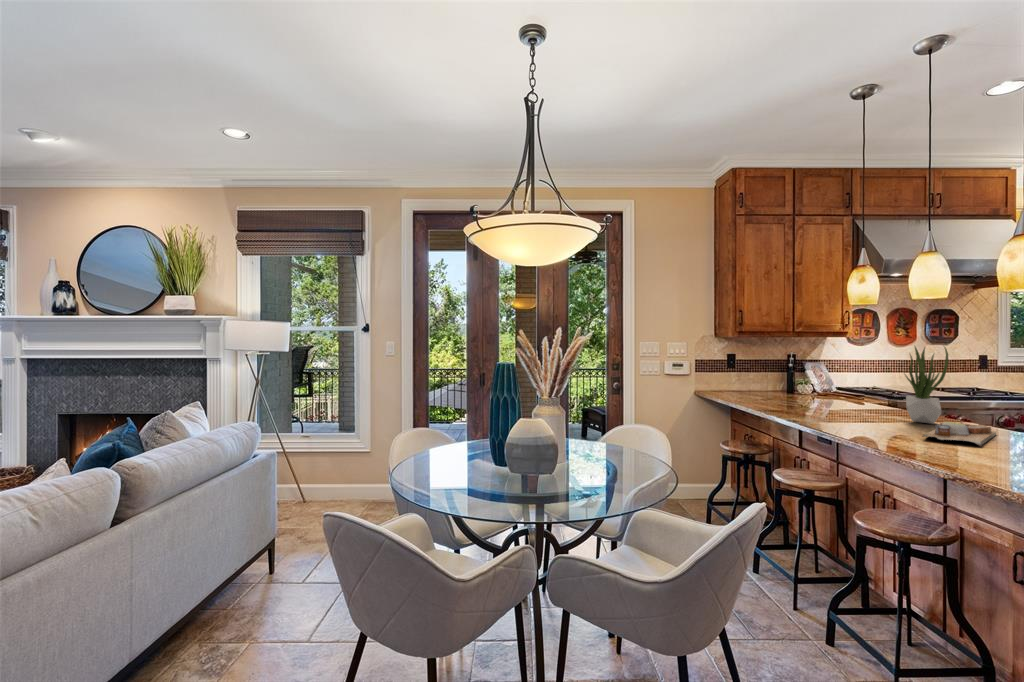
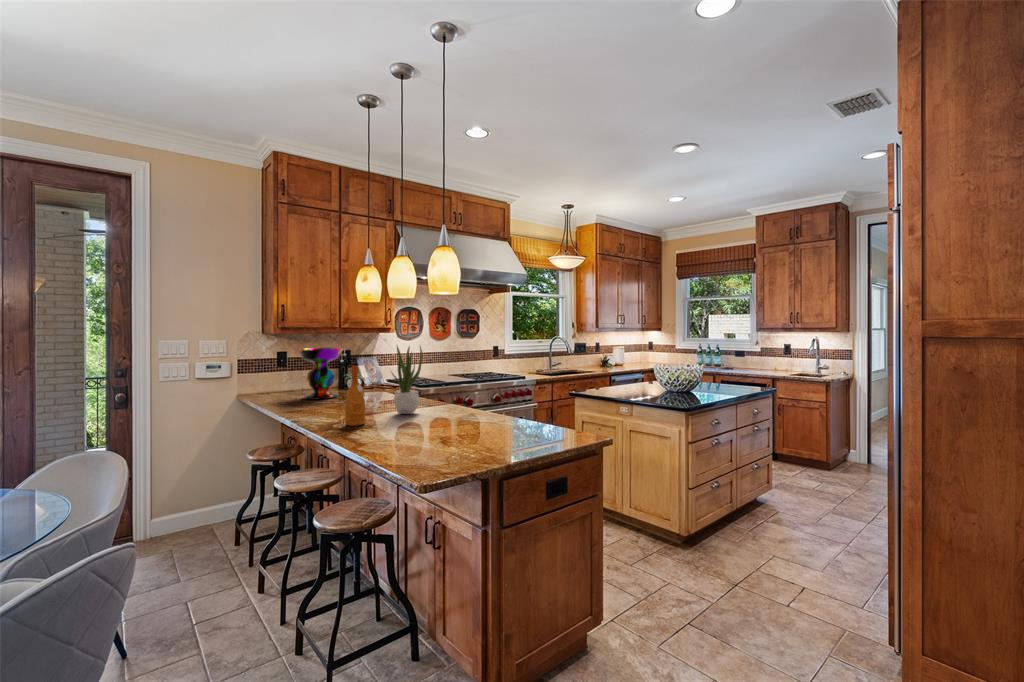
decorative bowl: none [757,351,809,401] -> present [297,347,344,400]
wine bottle: none [860,366,885,428] -> present [345,366,365,426]
cutting board: present [923,422,996,446] -> none [377,412,444,437]

